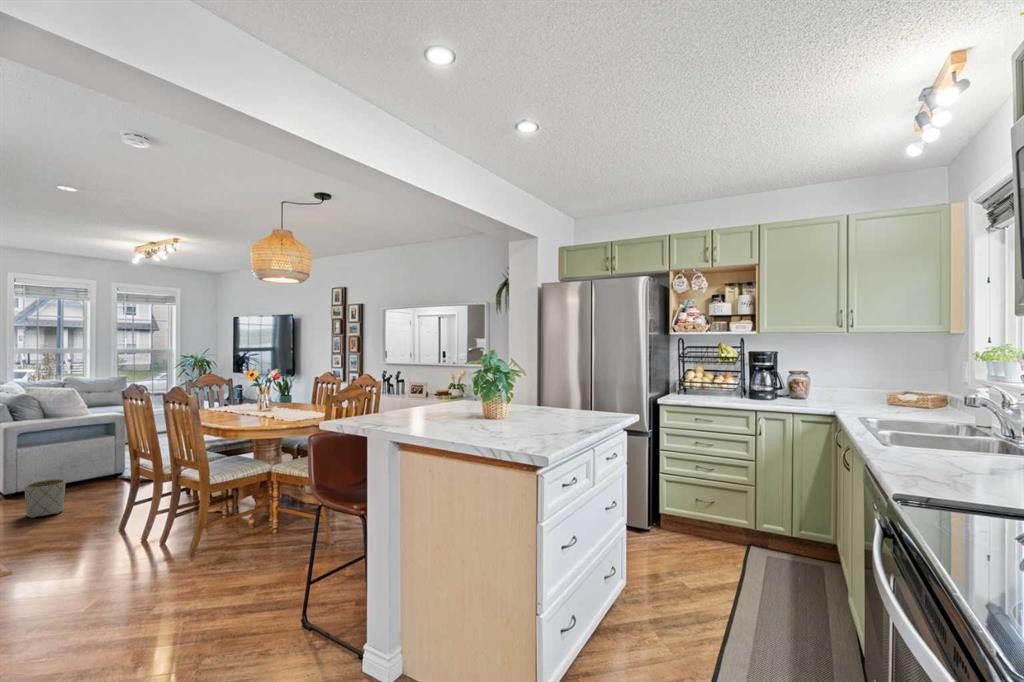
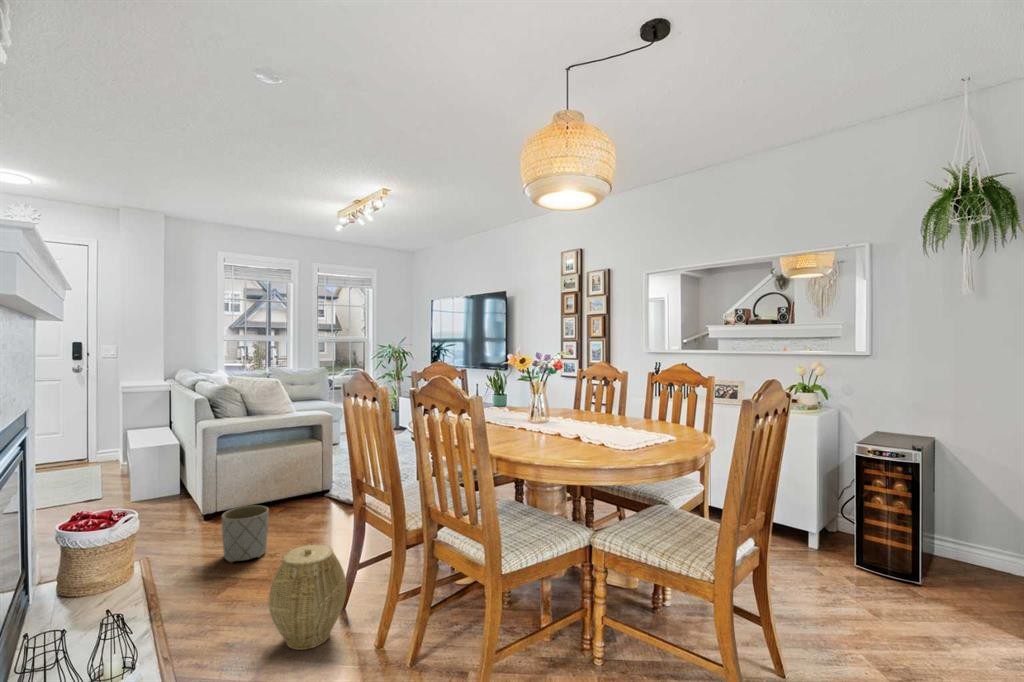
woven basket: none [66,489,123,547] -> present [269,545,347,650]

